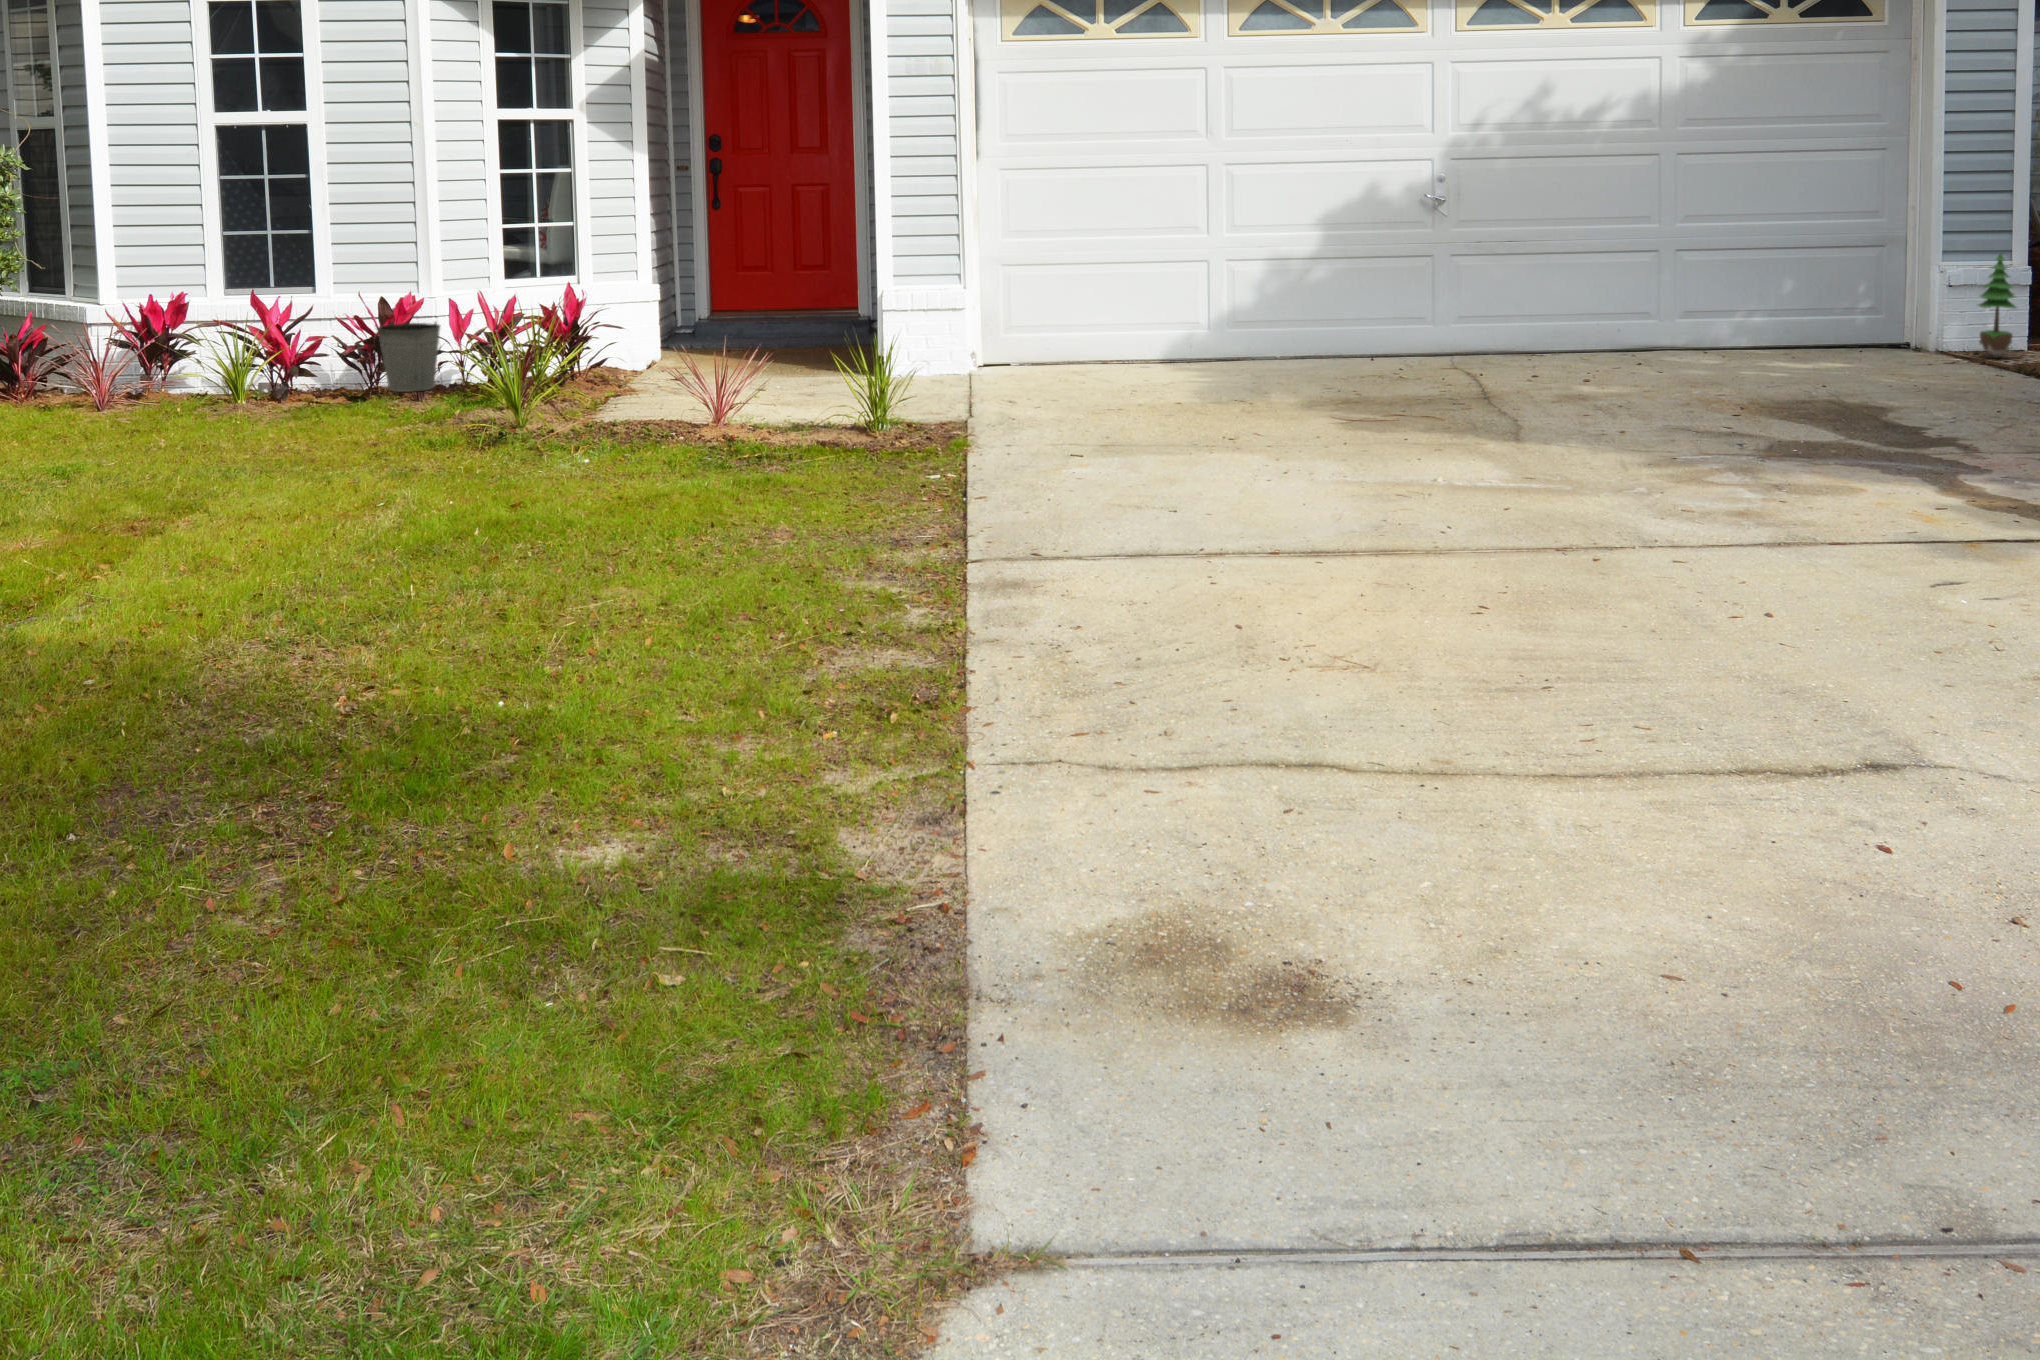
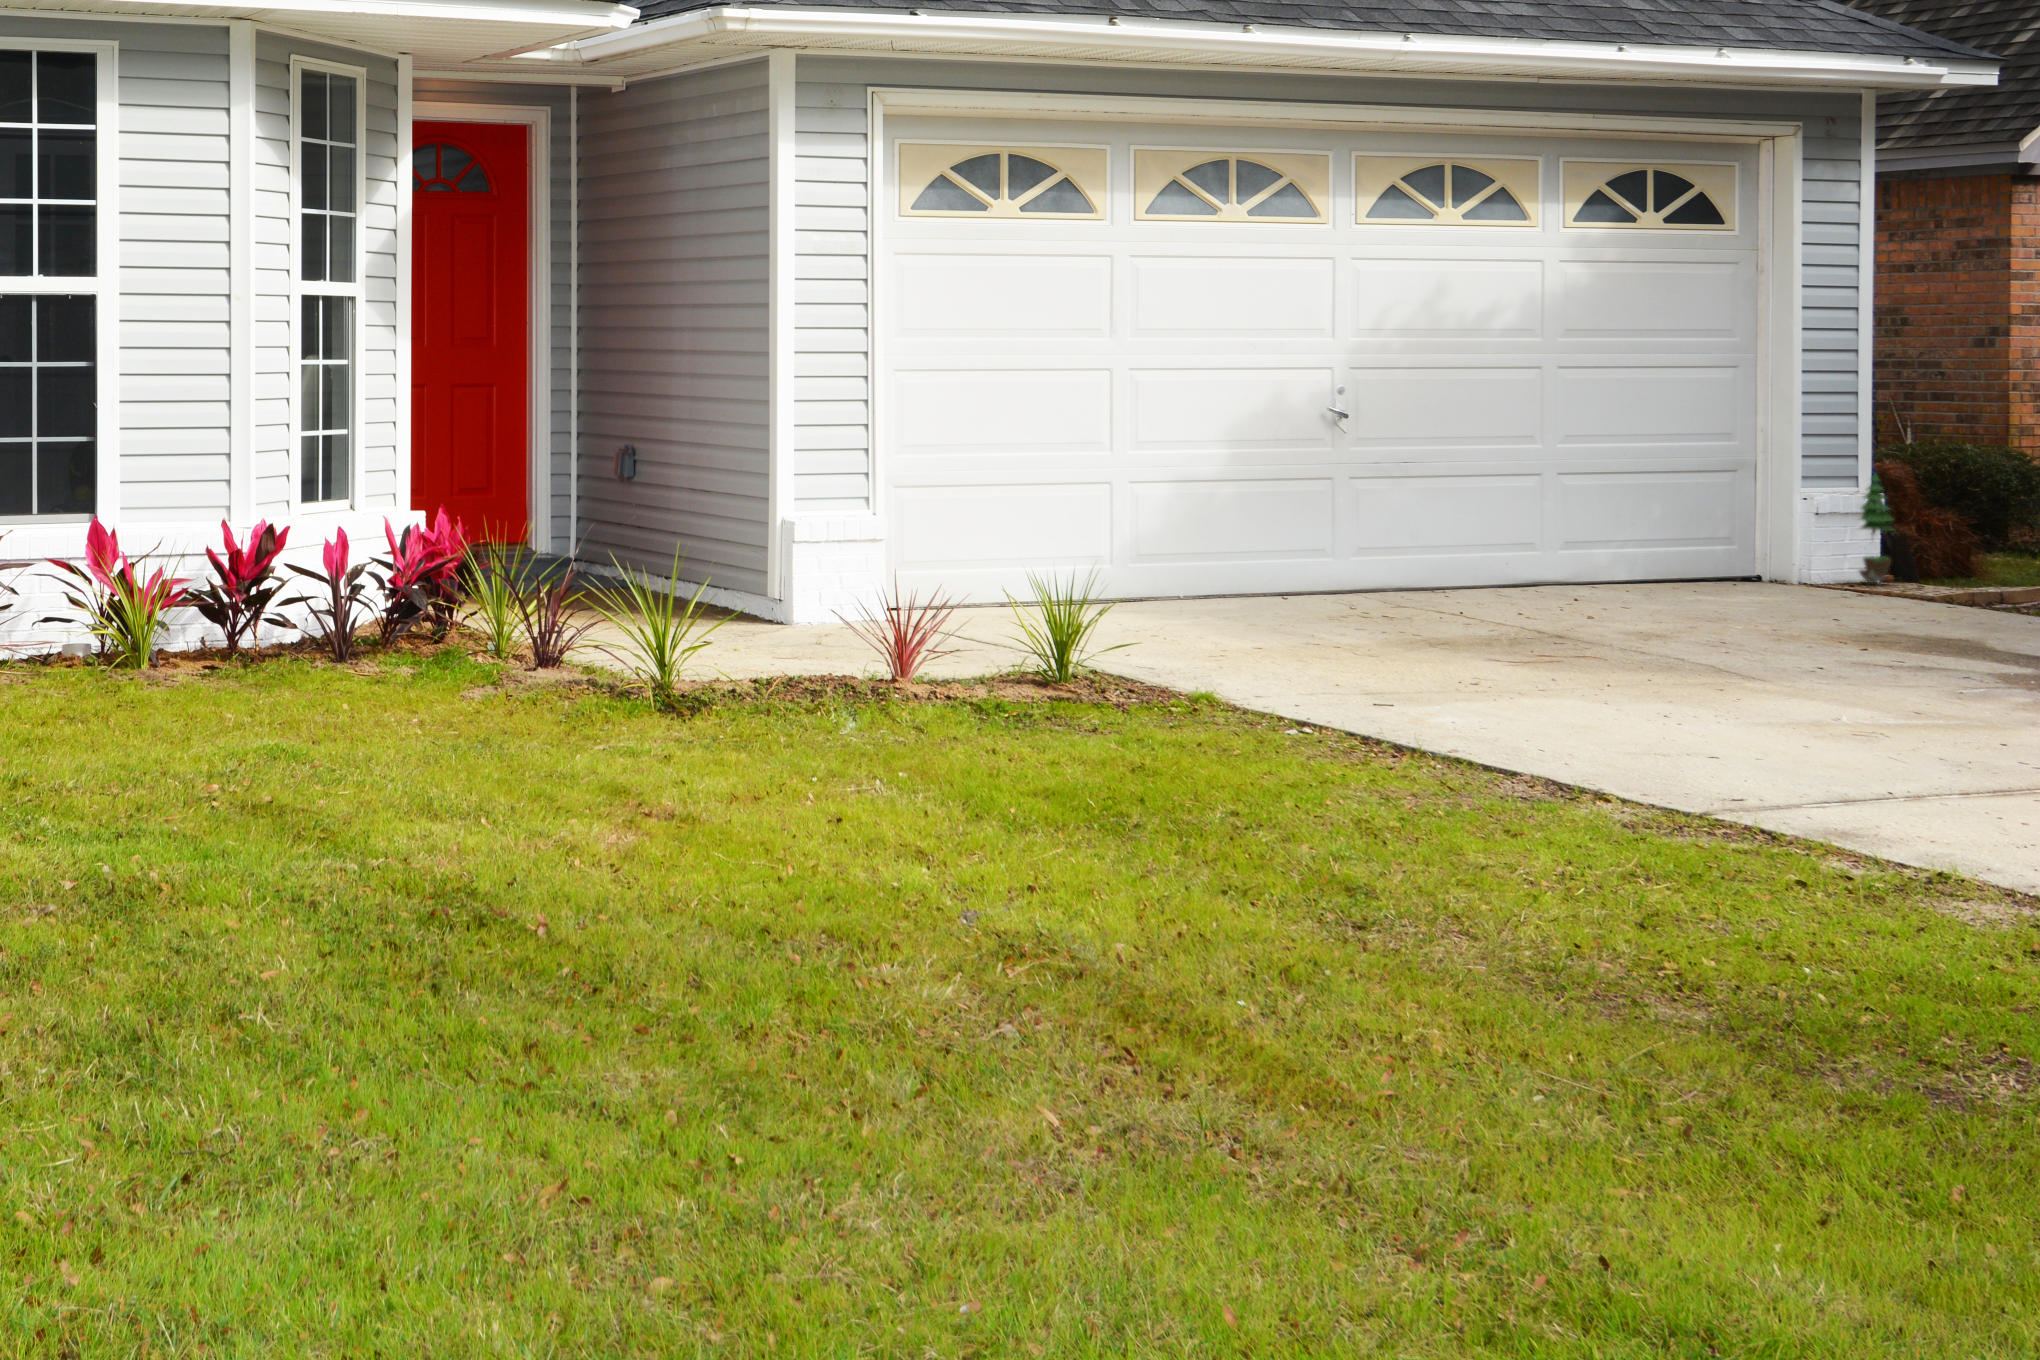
bucket: present [374,322,440,392] -> none [230,565,320,662]

